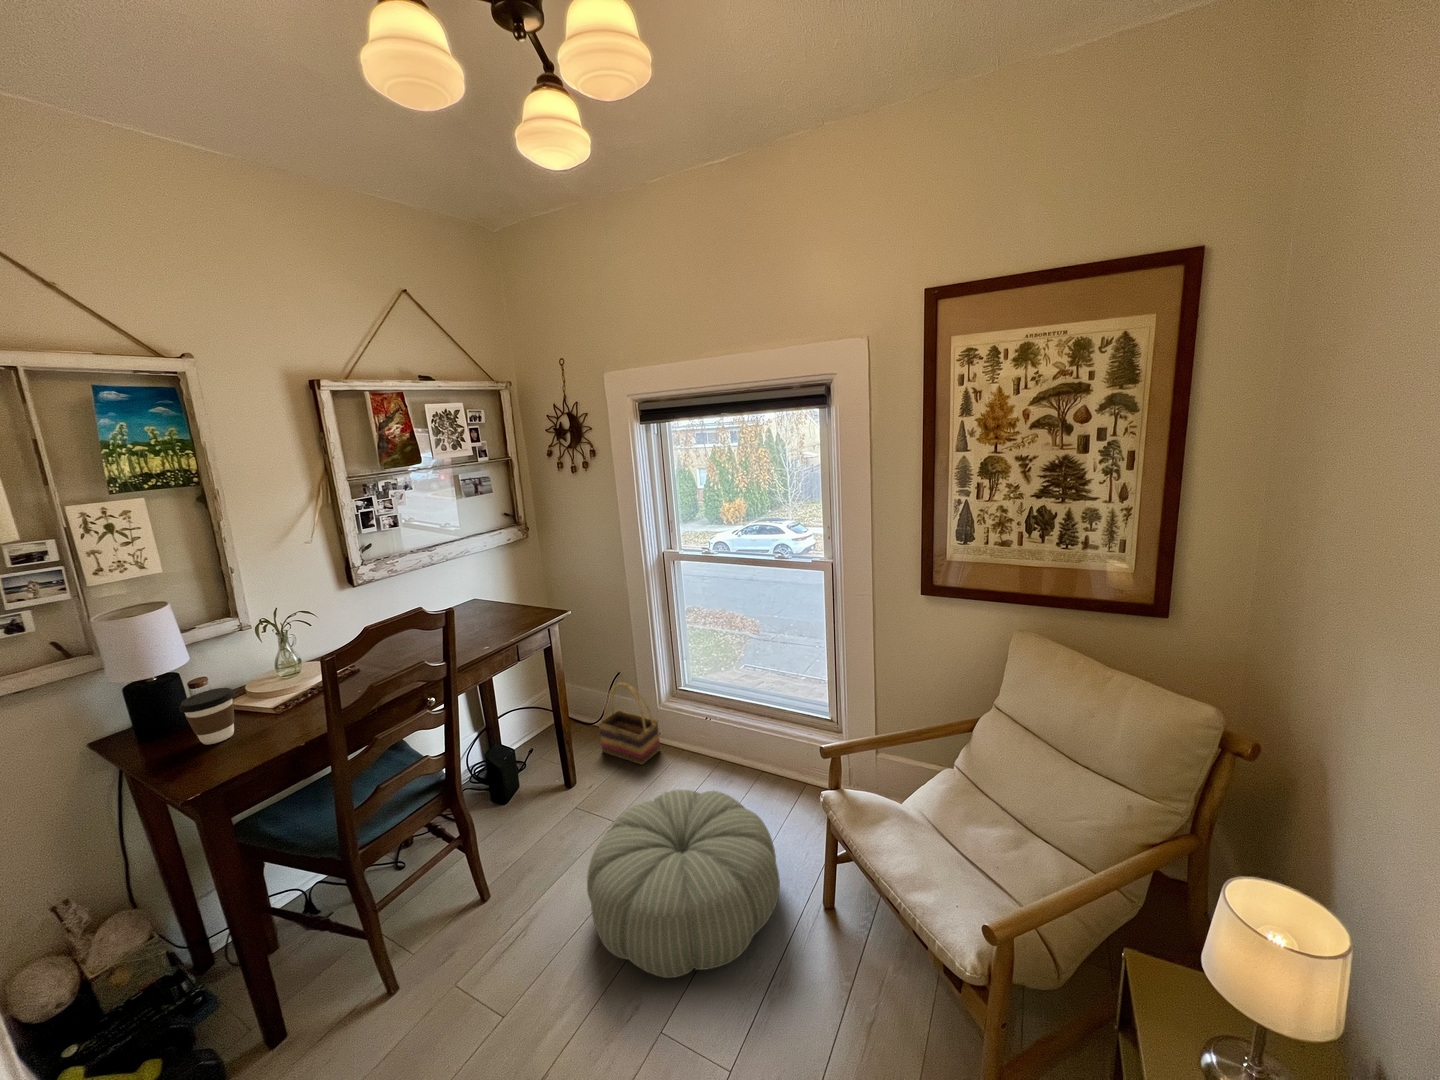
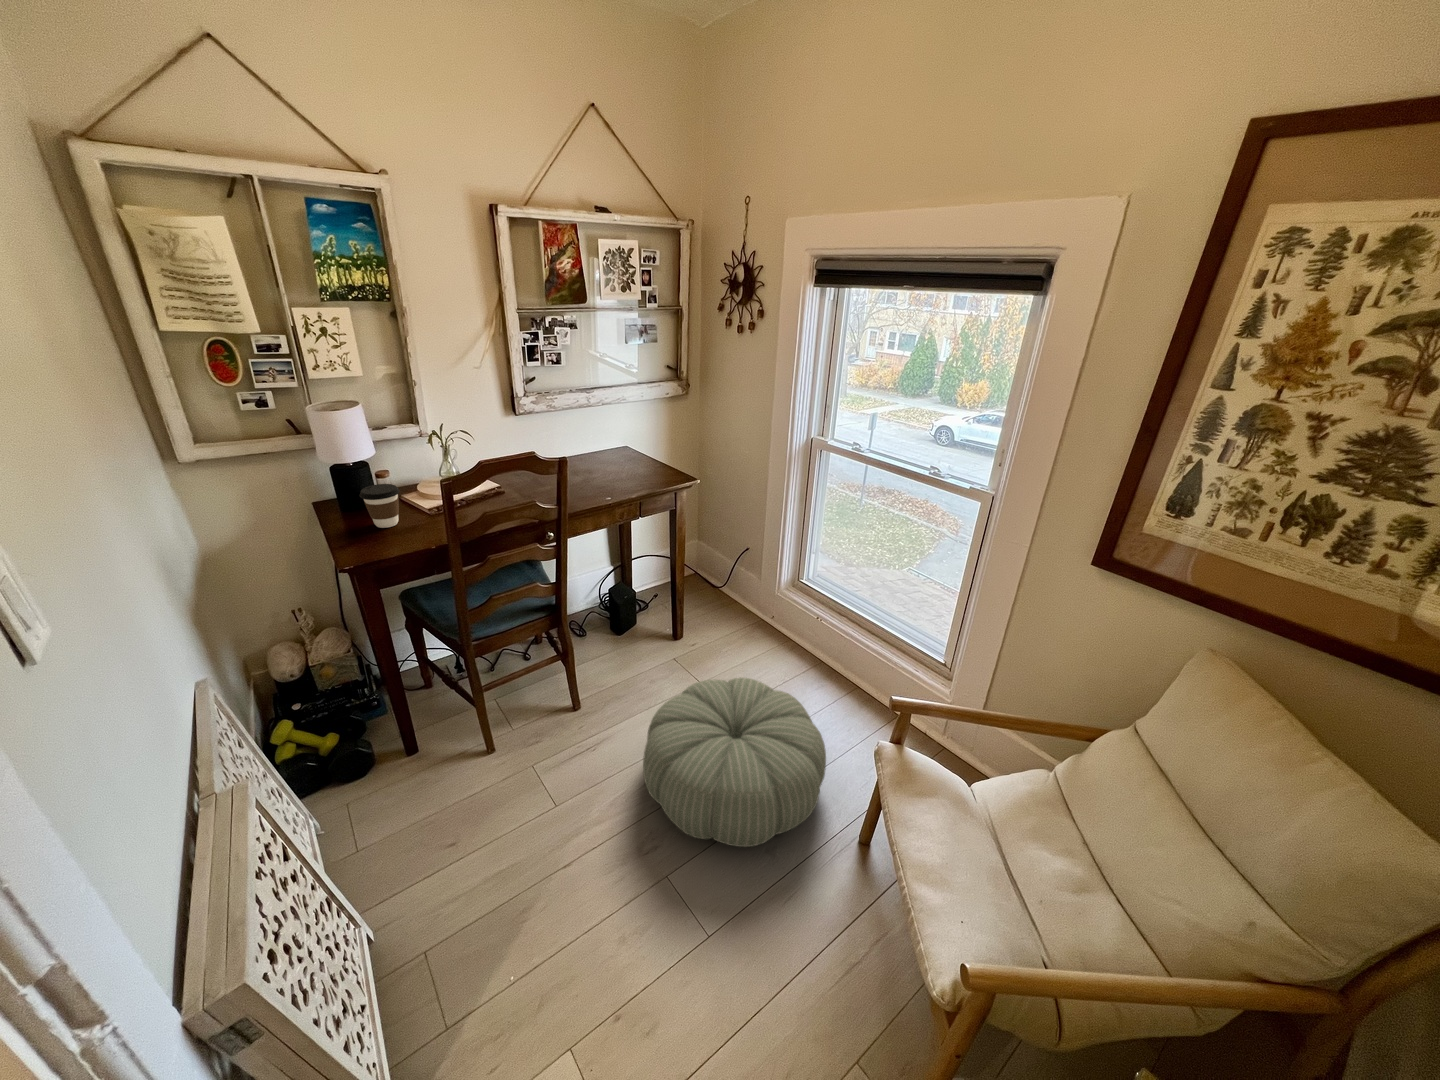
basket: present [598,683,660,765] -> none [711,560,767,642]

